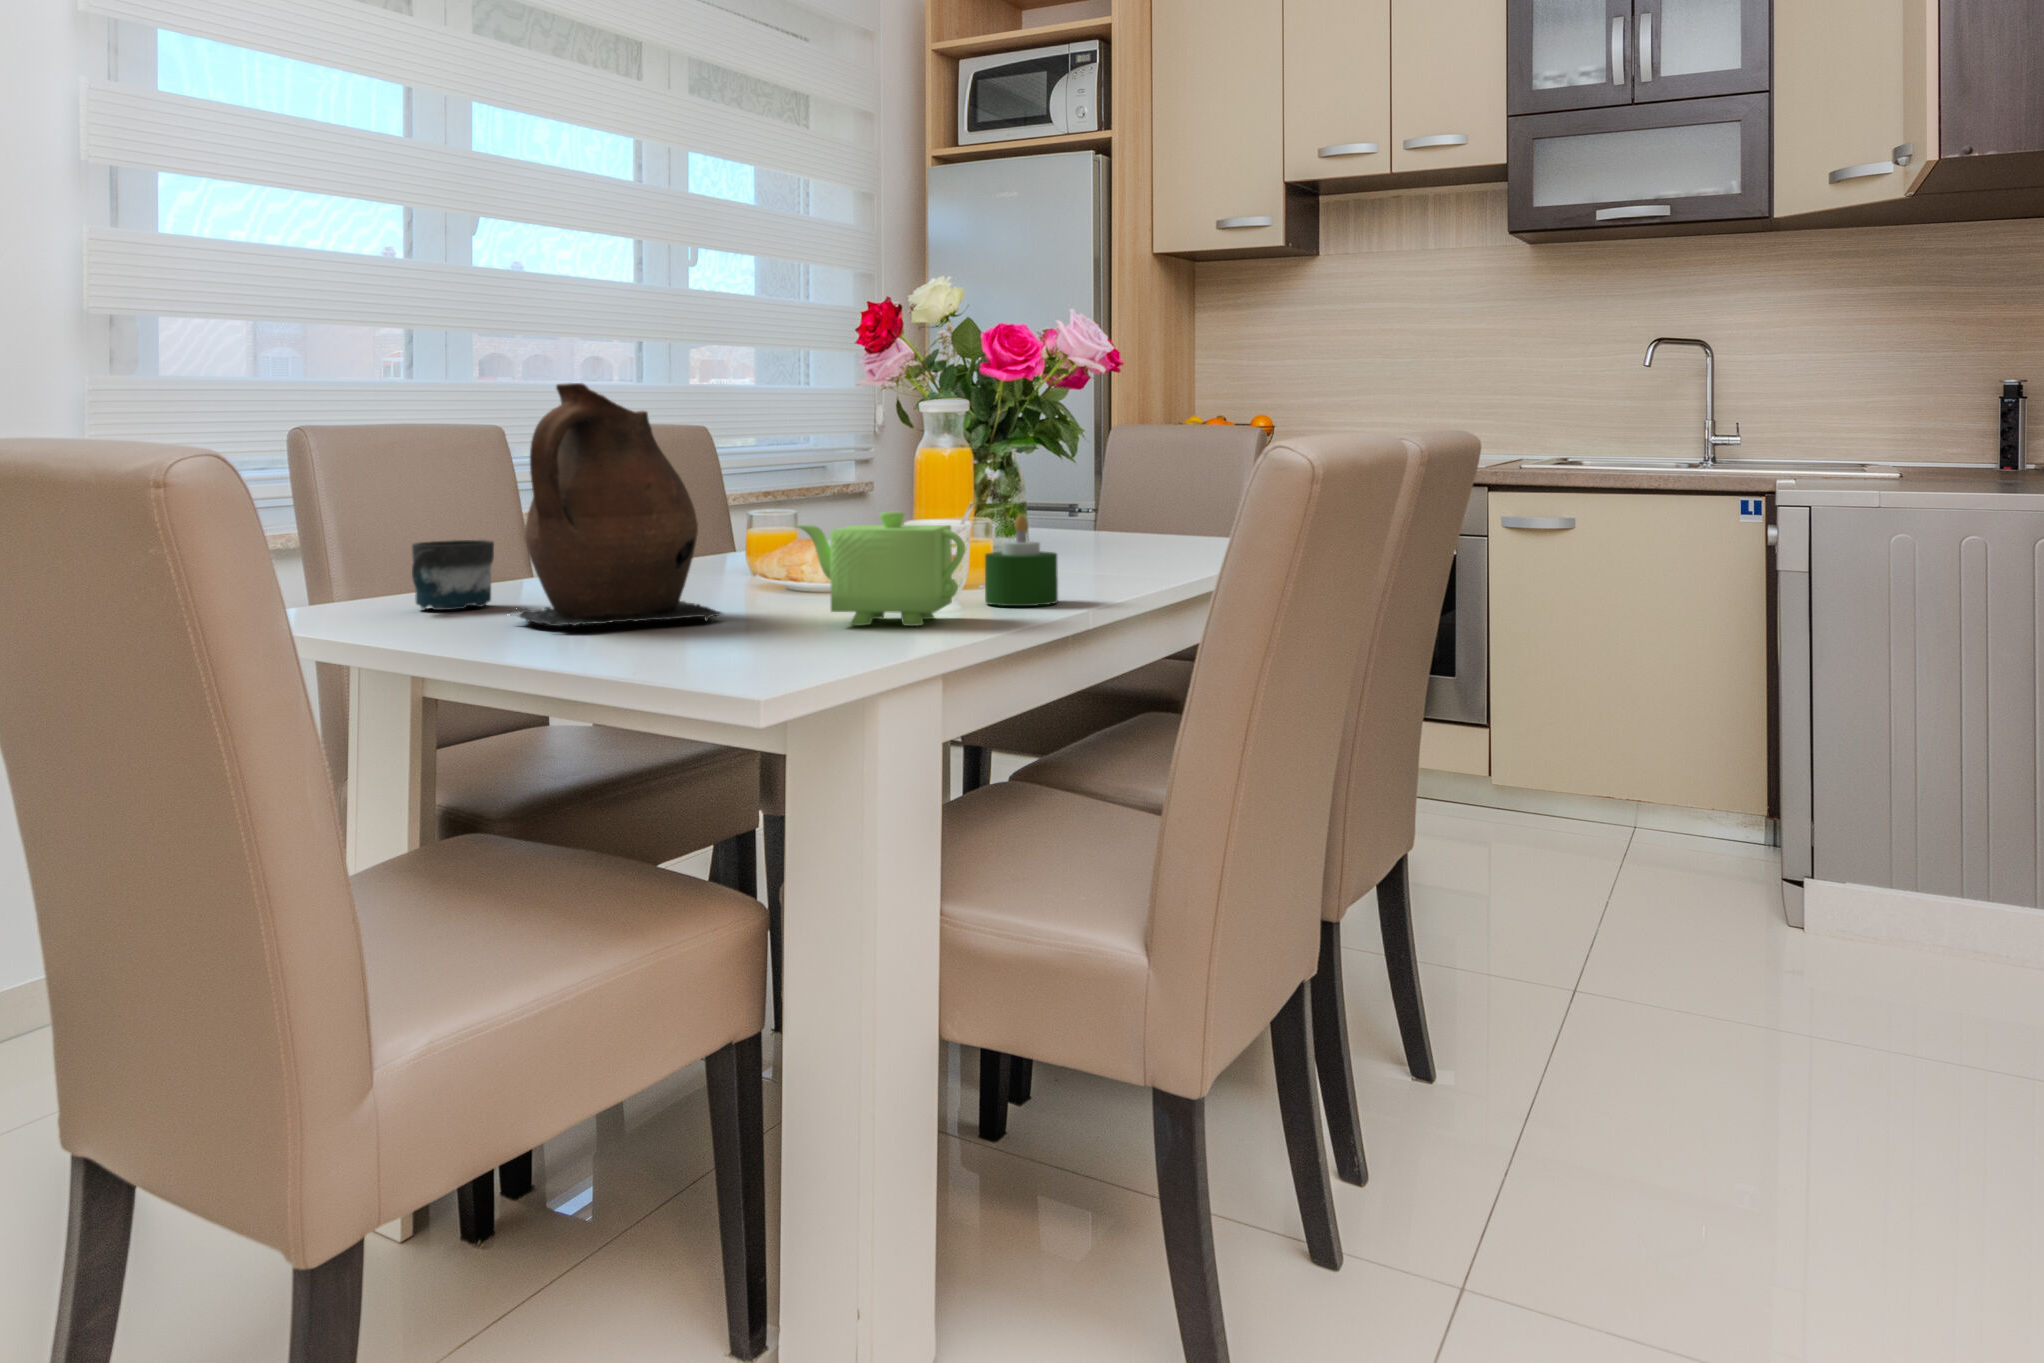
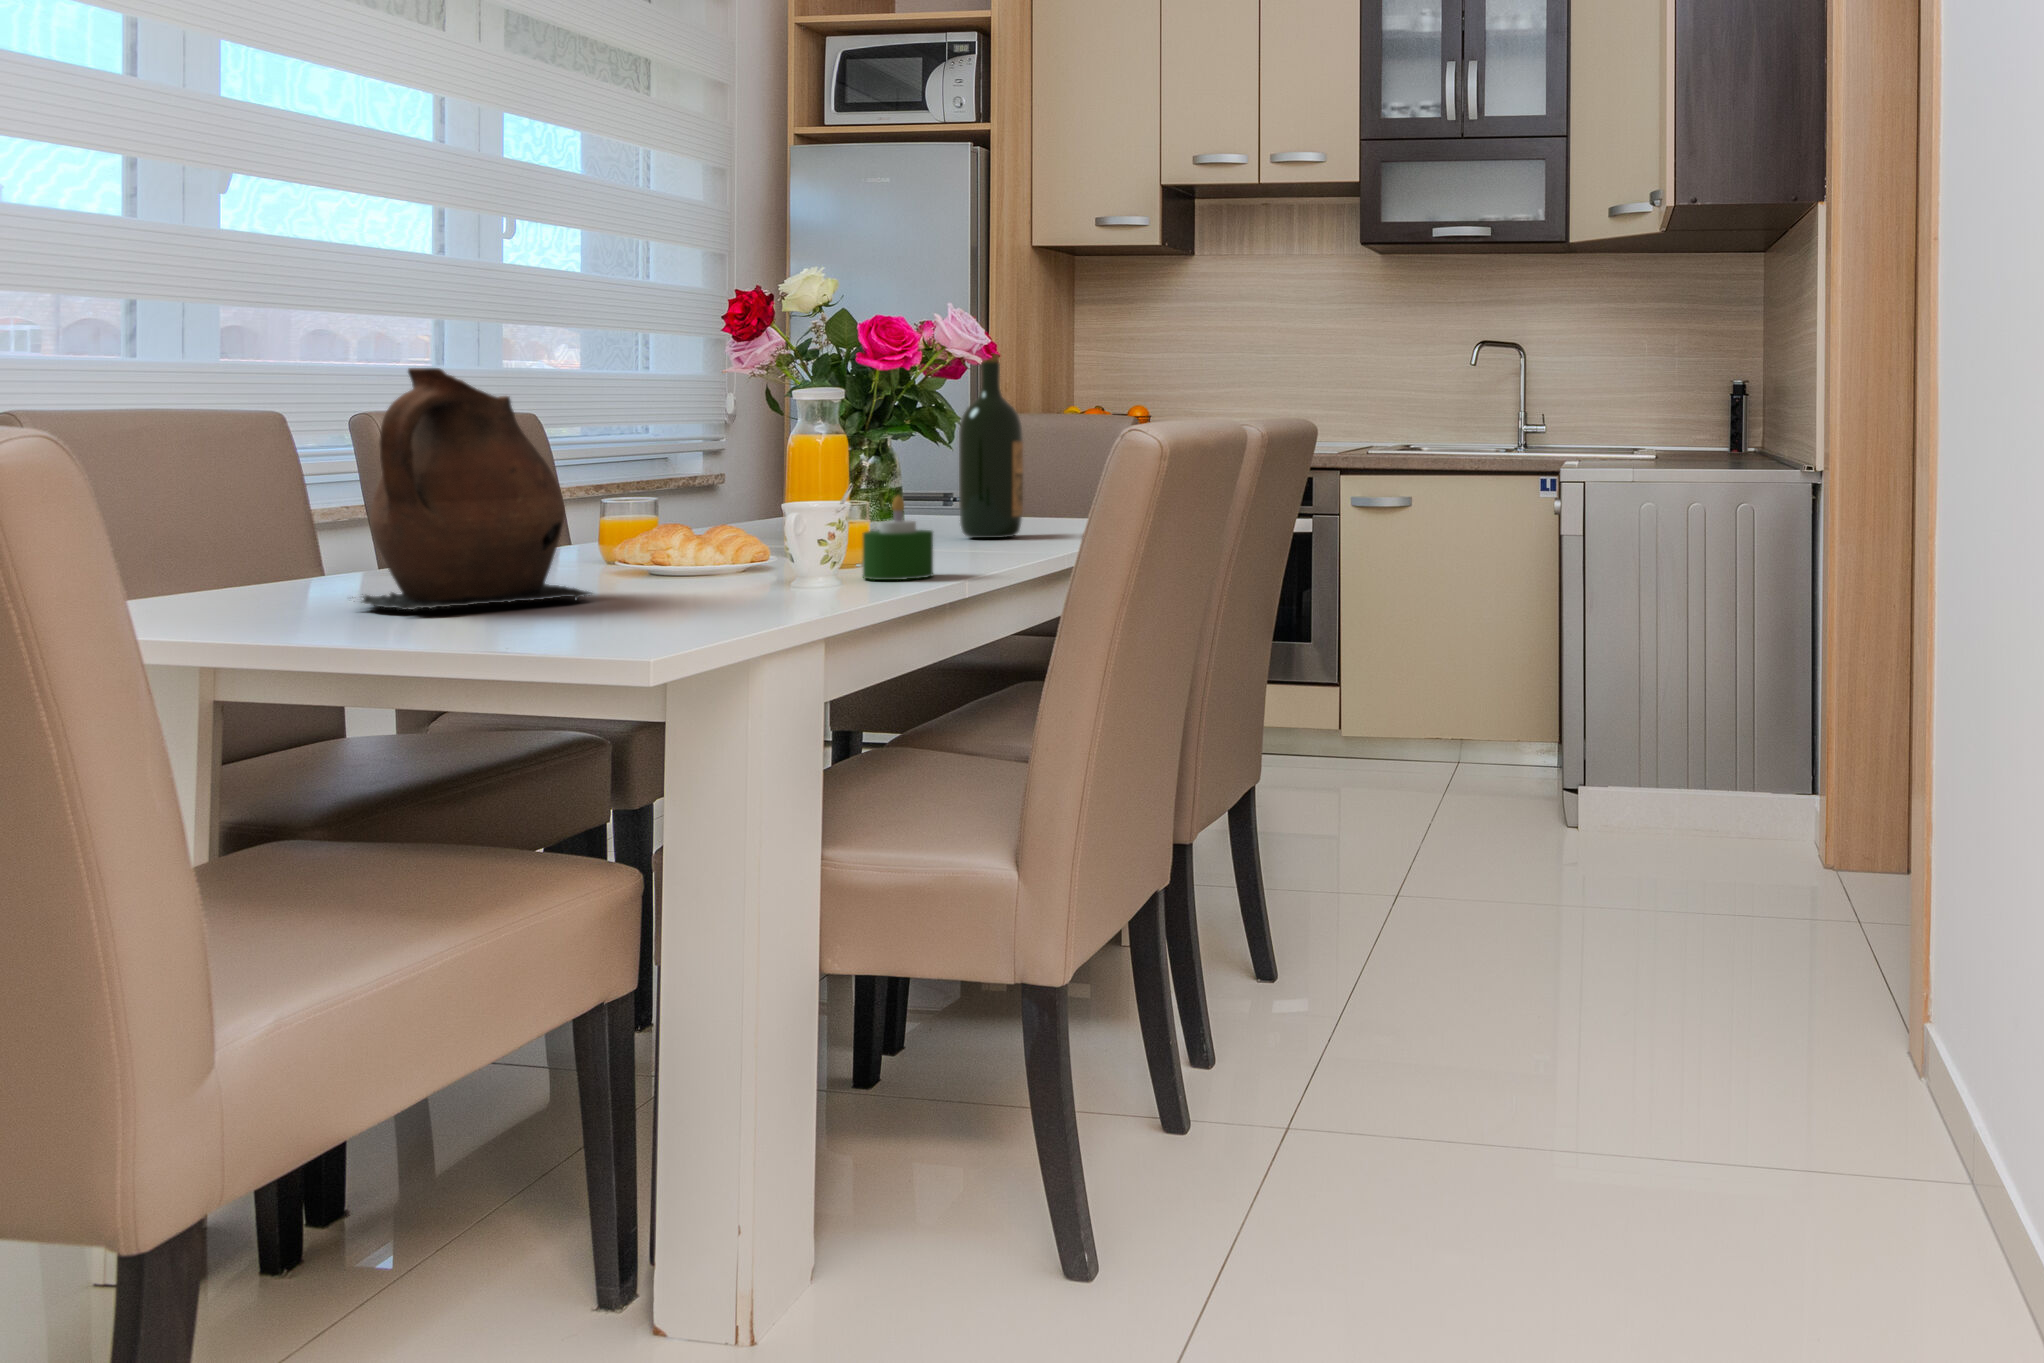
wine bottle: none [1084,362,1151,560] -> present [959,354,1023,538]
teapot: present [797,511,965,626] -> none [671,493,845,600]
mug: present [412,540,494,610] -> none [224,527,324,599]

